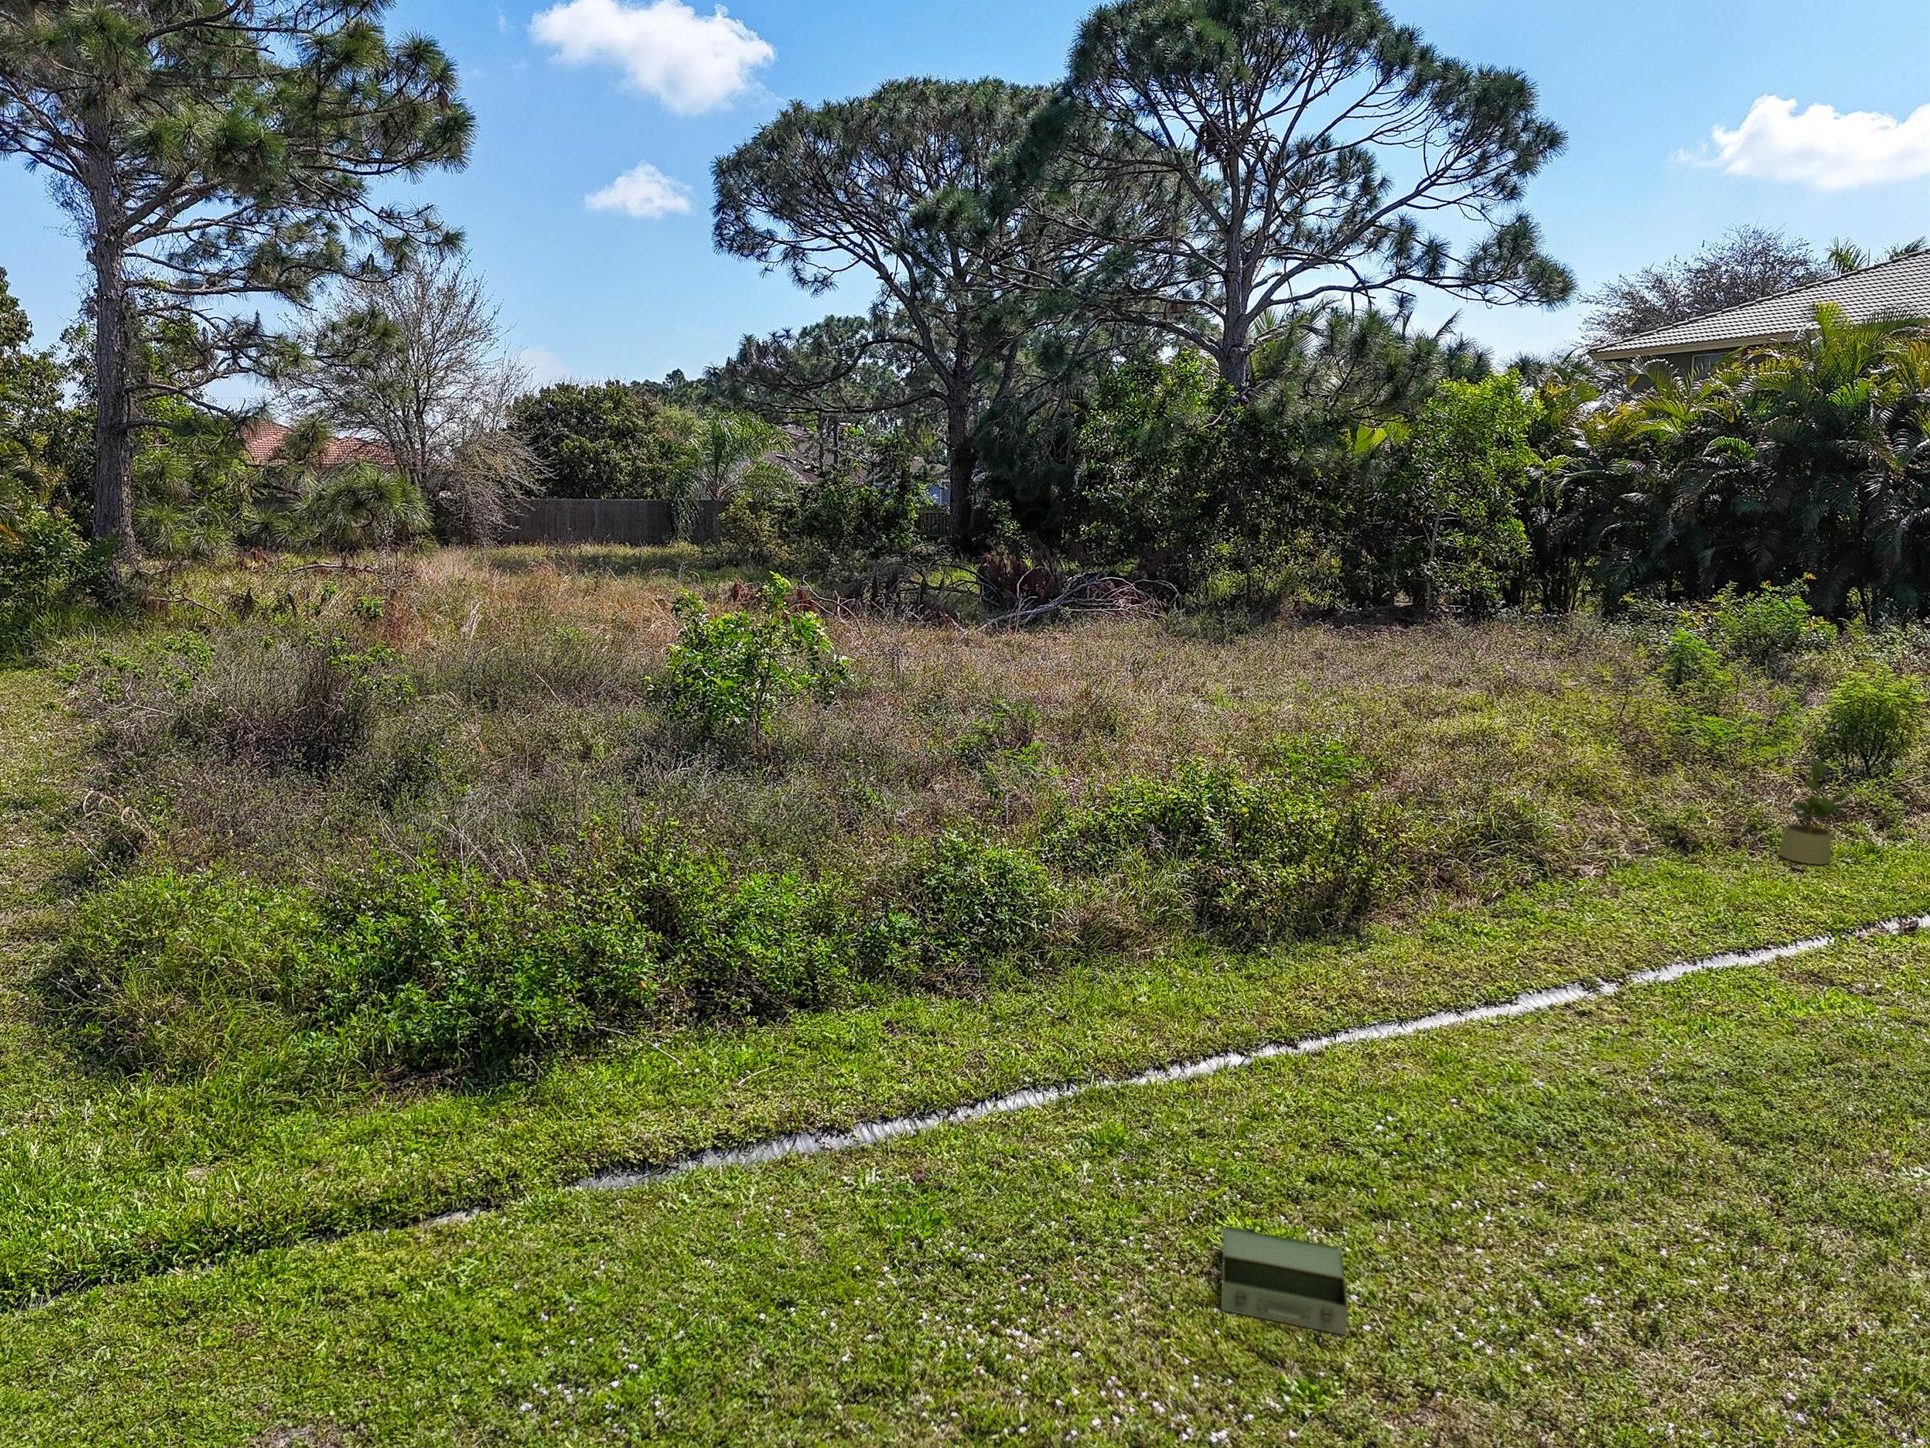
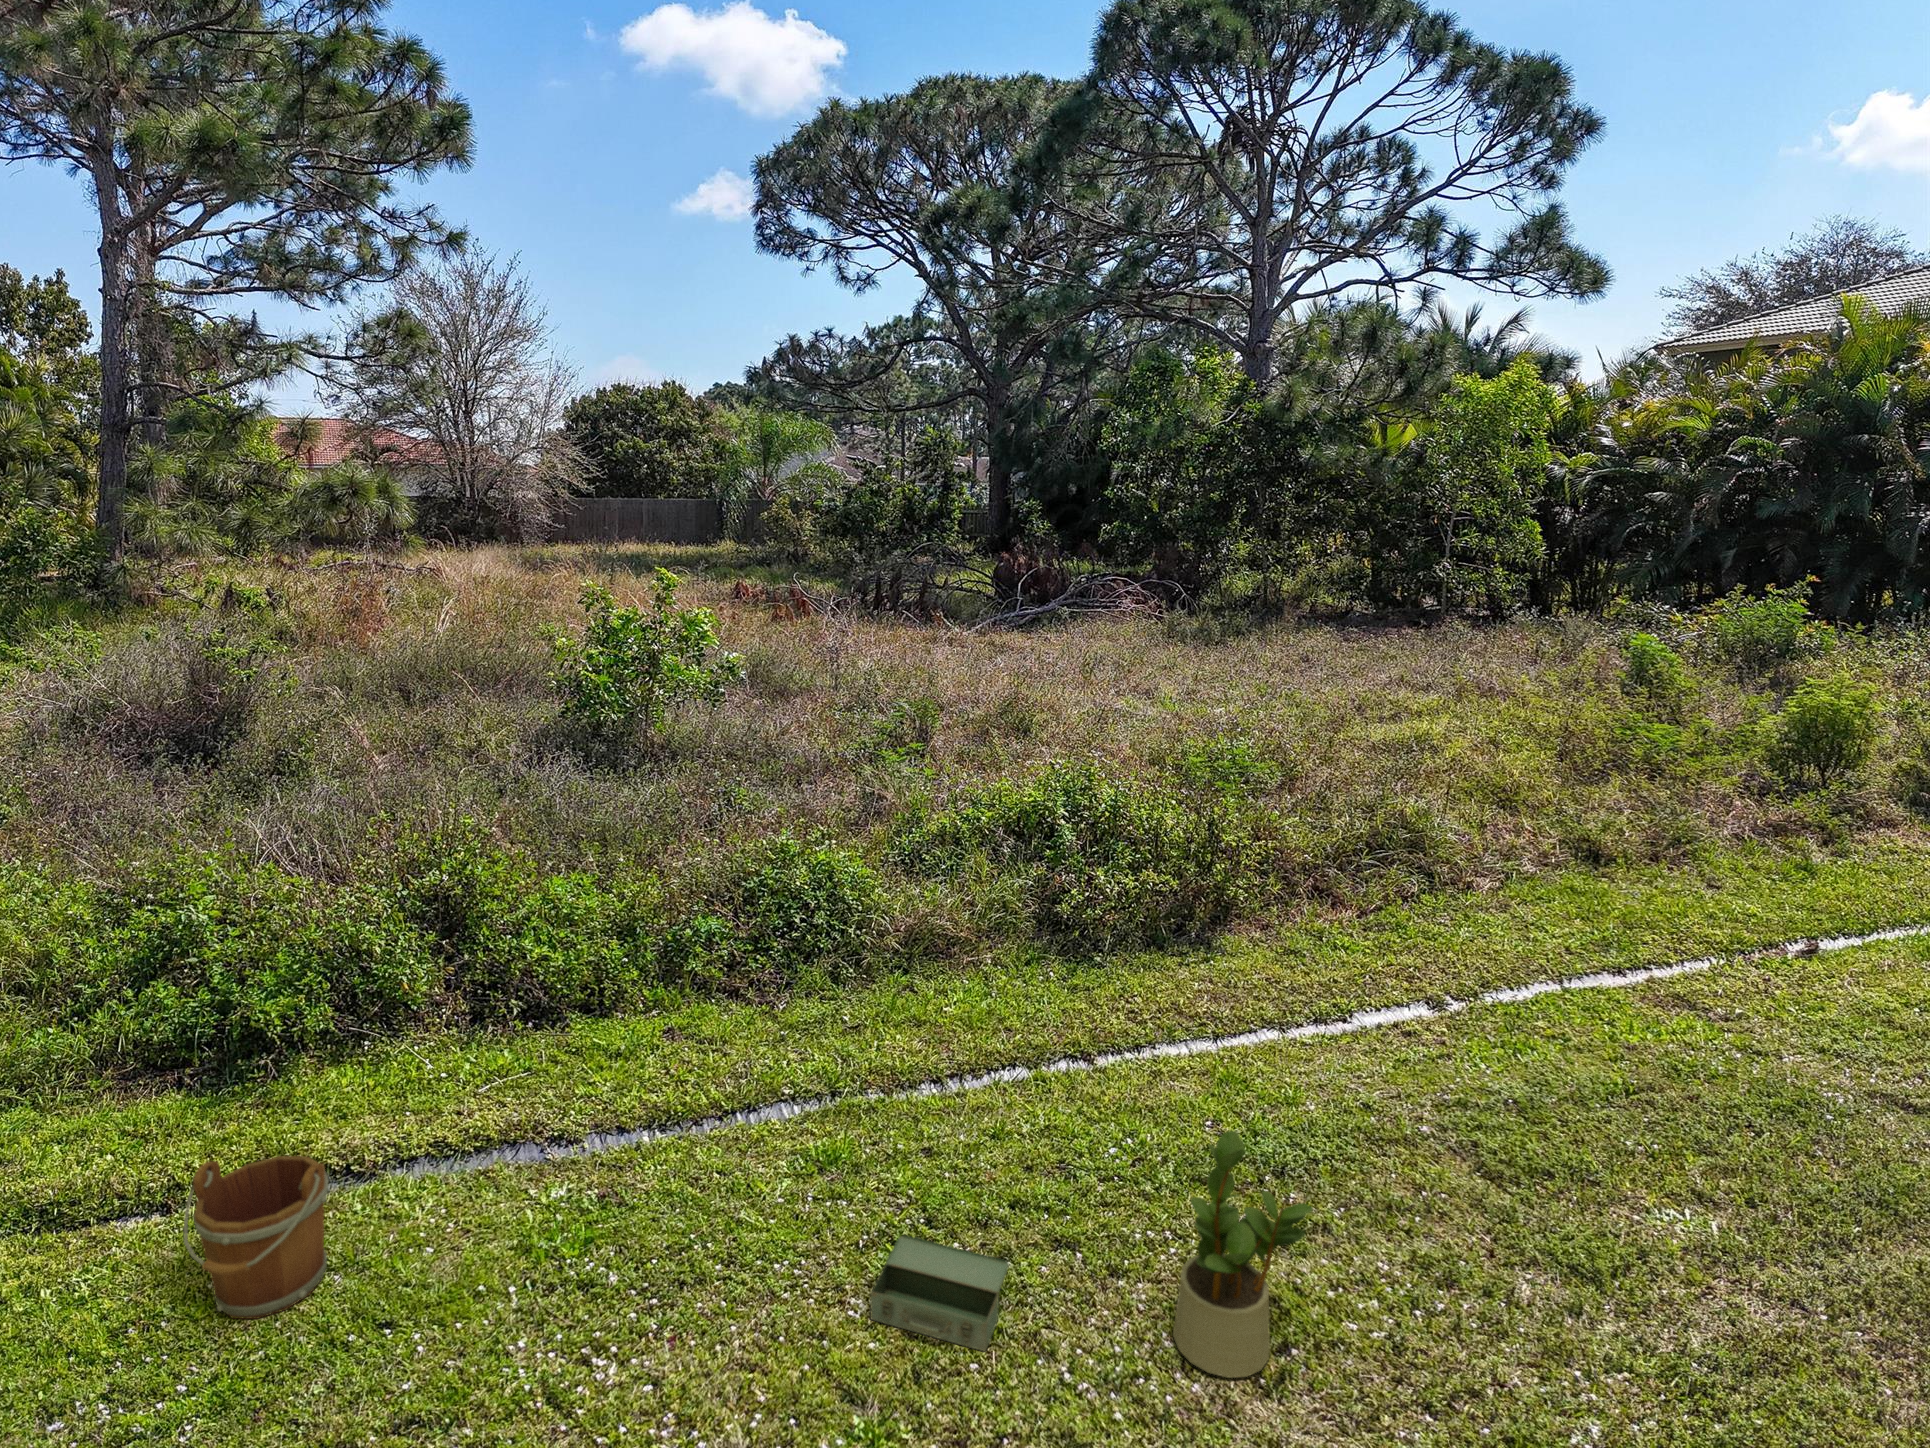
potted plant: present [1779,761,1852,864] -> present [1173,1131,1313,1378]
bucket: none [539,1177,673,1343] -> present [183,1156,328,1319]

